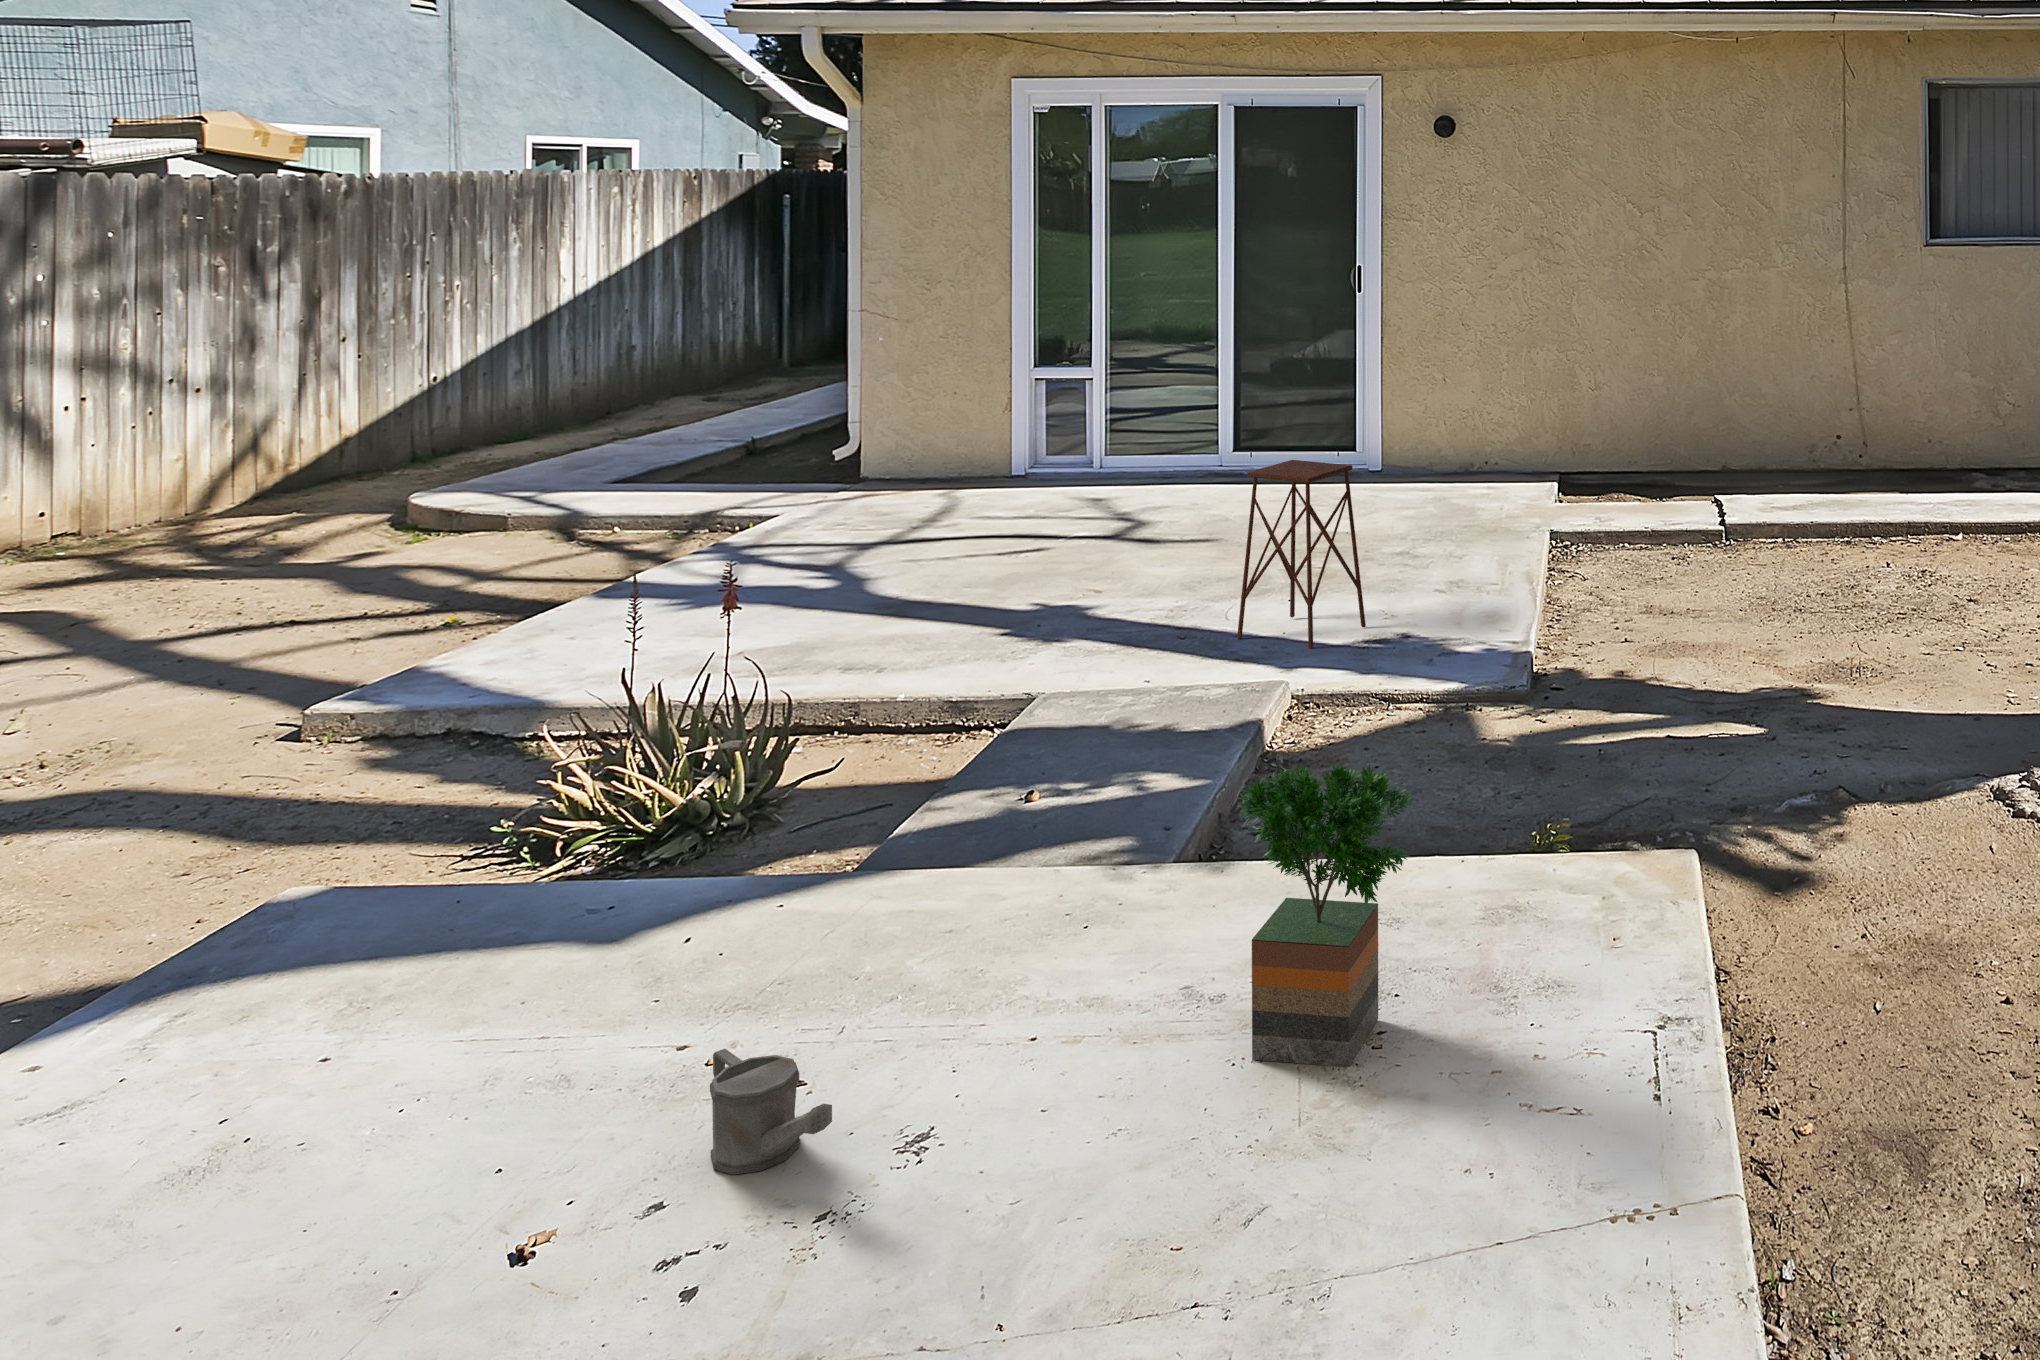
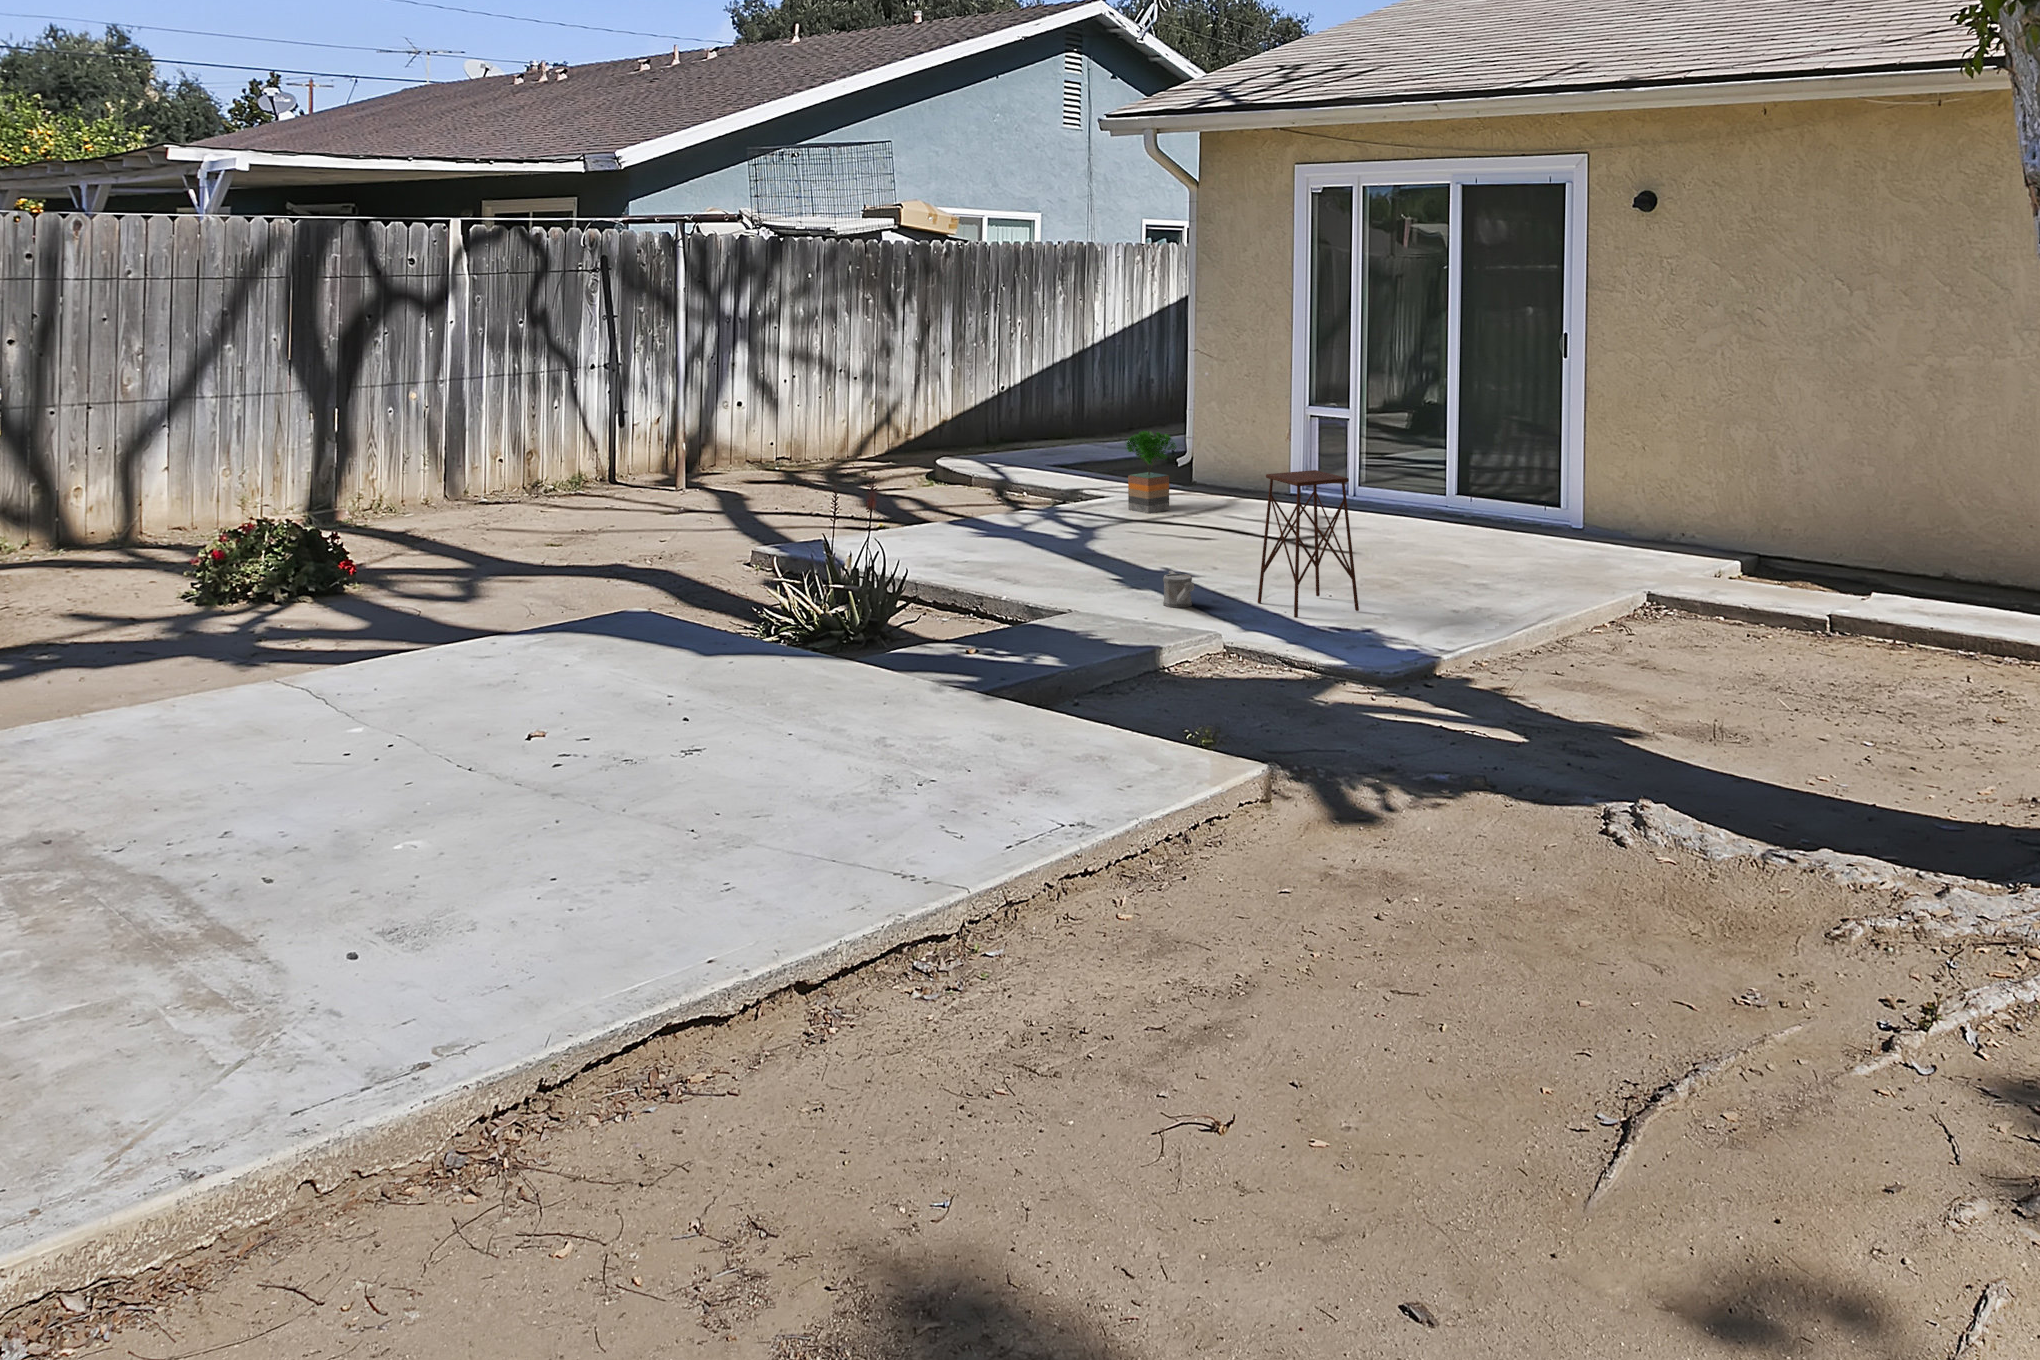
potted tree: present [1238,763,1412,1067] -> present [1126,431,1177,514]
watering can: present [710,1049,832,1175] -> present [1163,571,1194,608]

